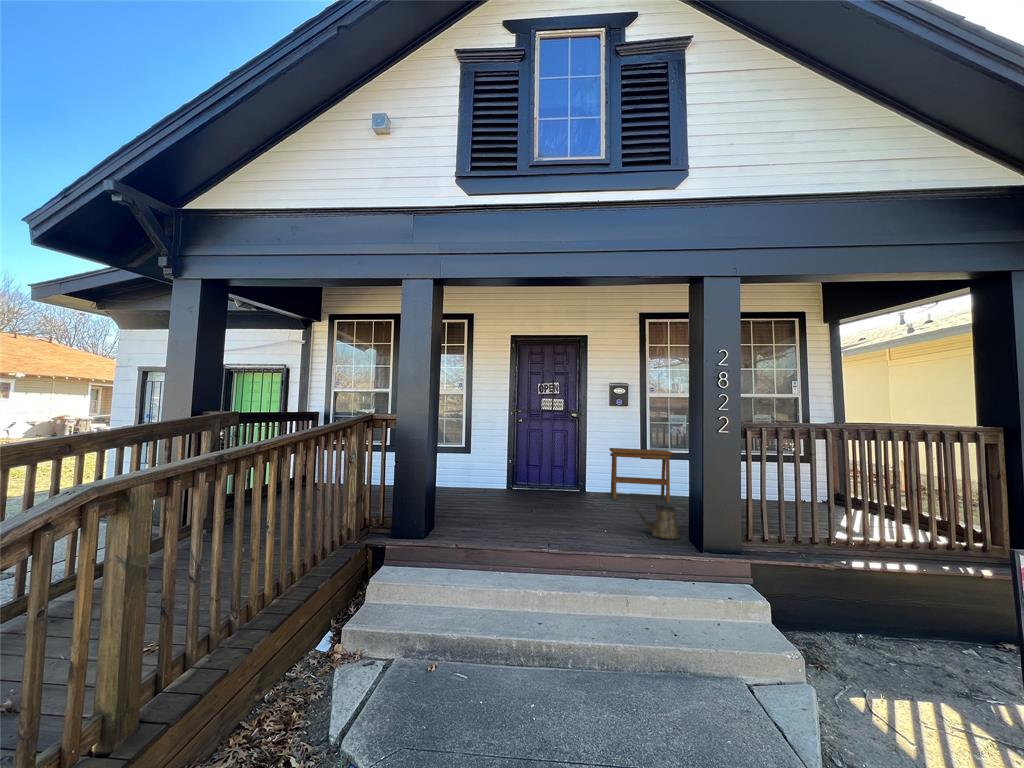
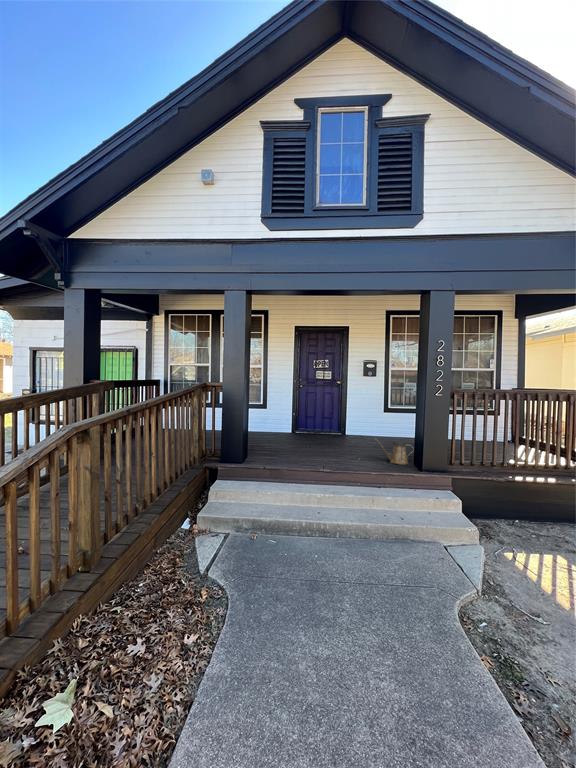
side table: present [609,448,673,503] -> none [363,405,407,442]

